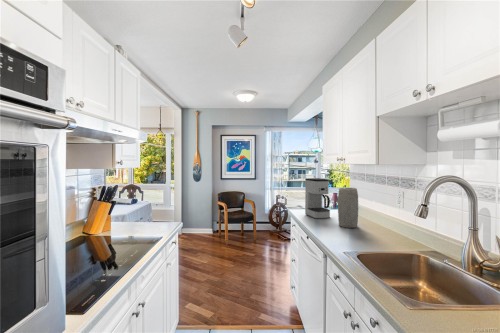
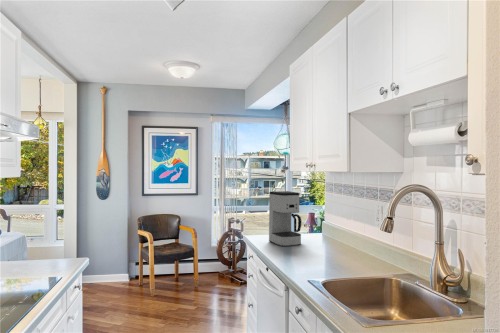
vase: present [338,188,358,228] -> none [310,203,334,255]

